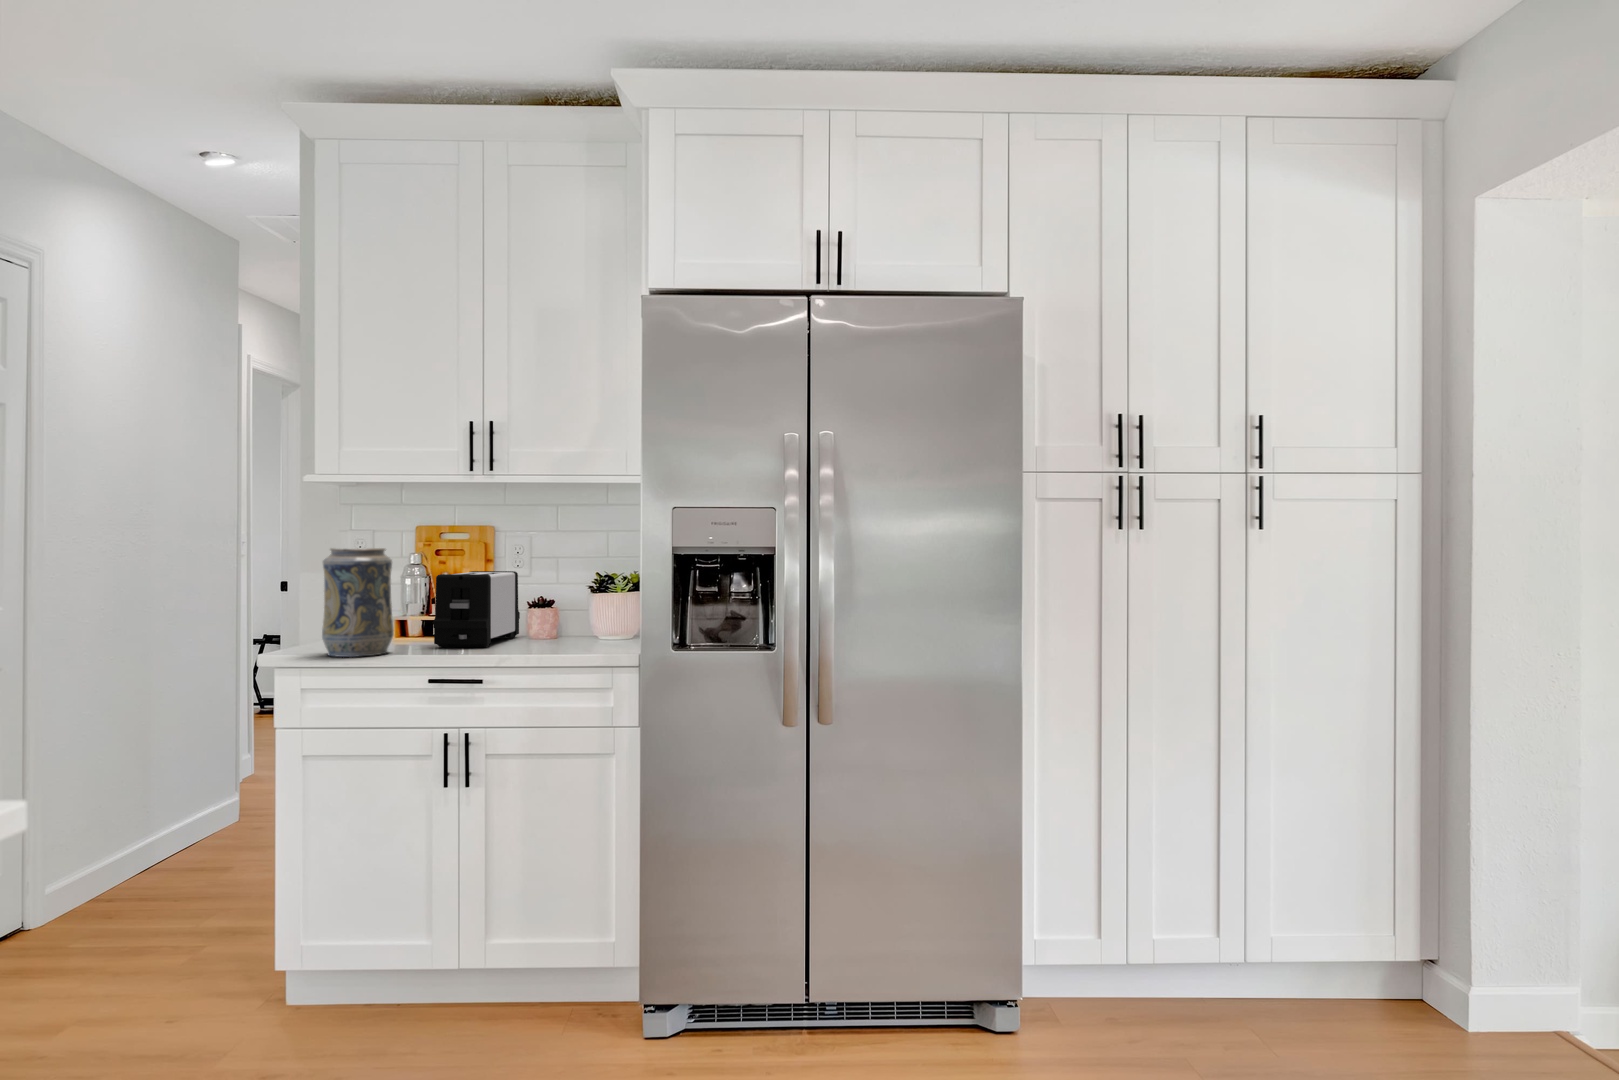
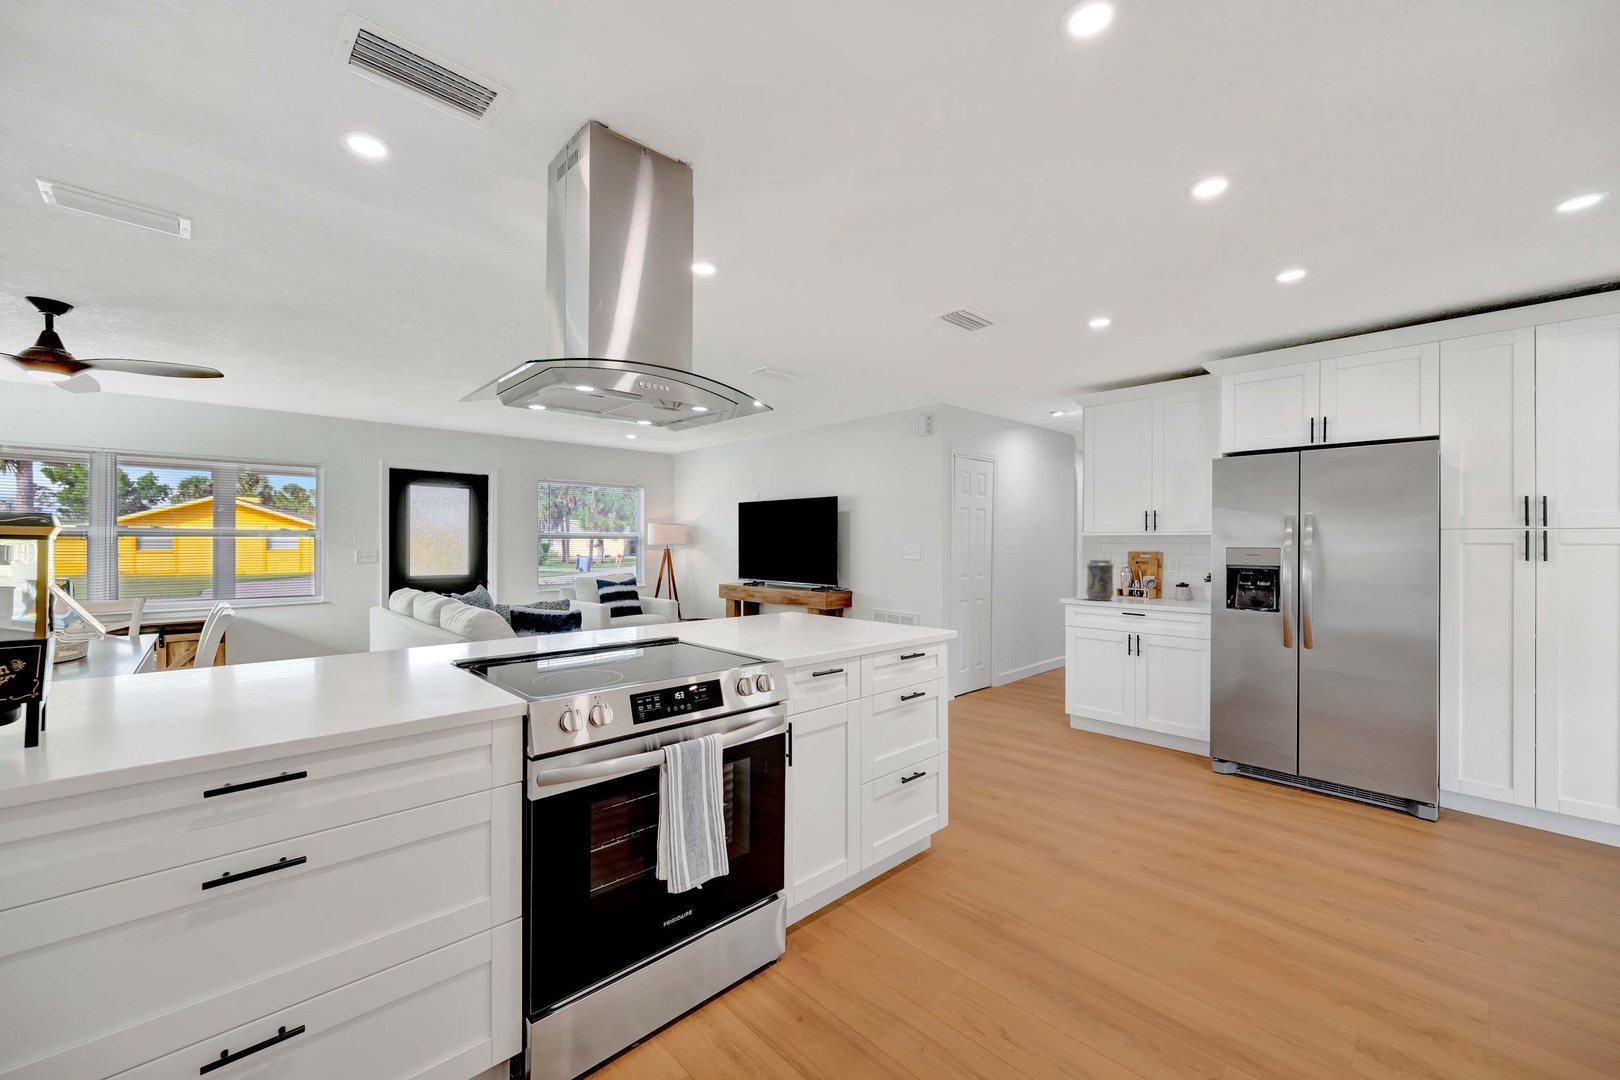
toaster: present [433,571,520,647] -> none [1130,571,1173,602]

